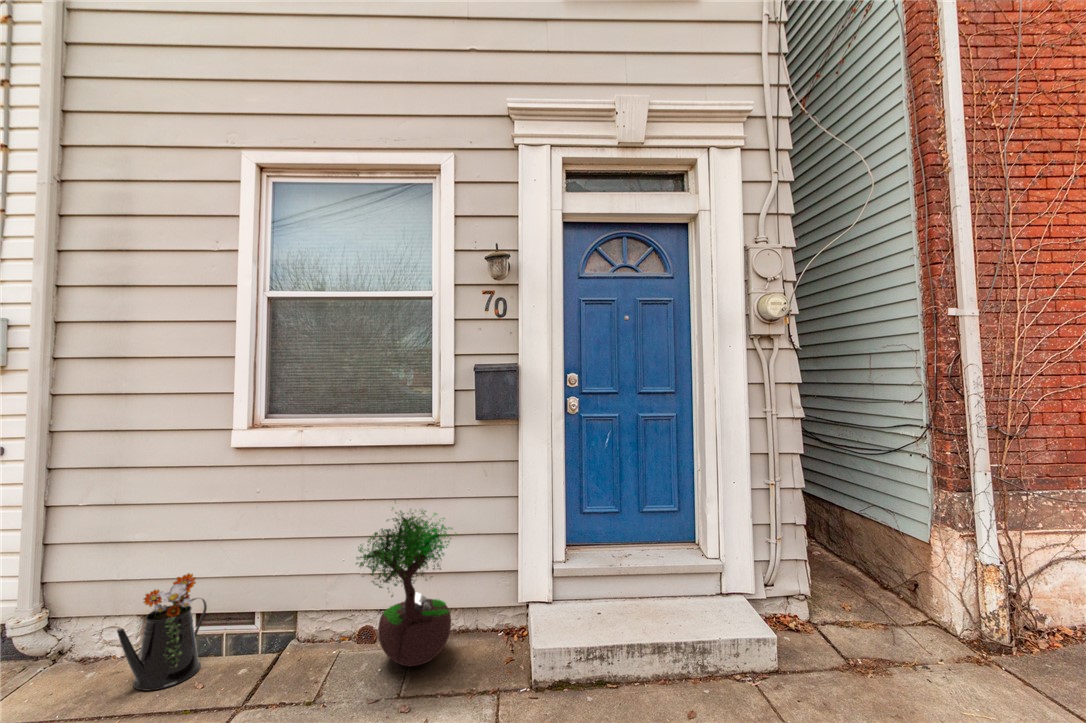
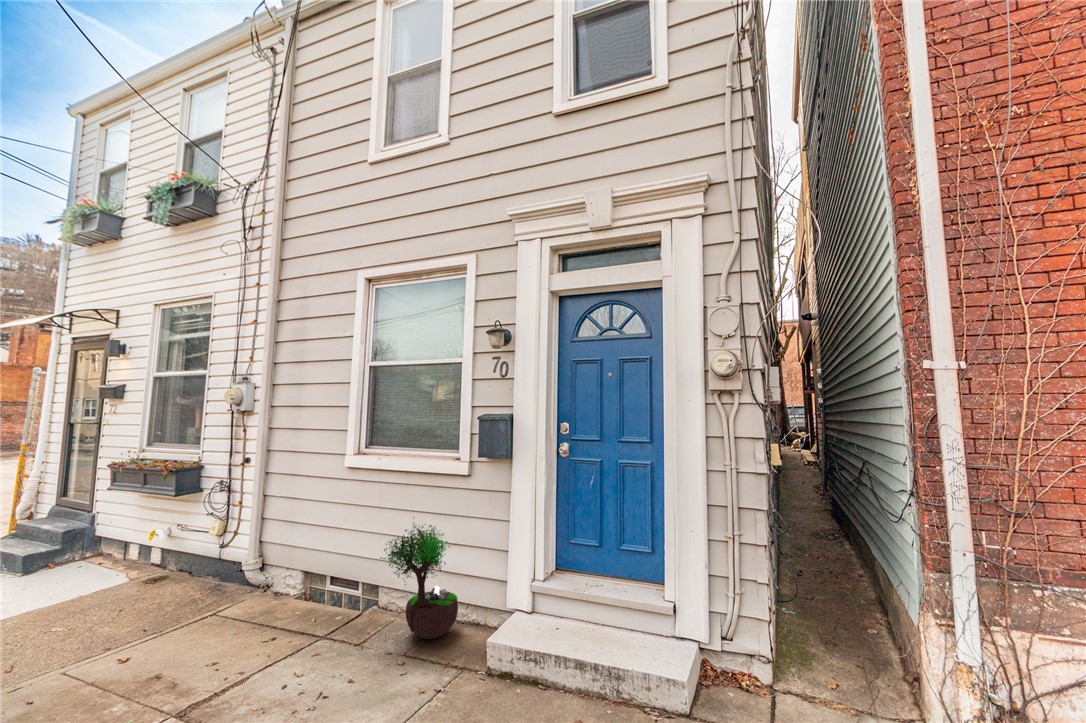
watering can: present [117,573,207,691] -> none [276,549,332,620]

